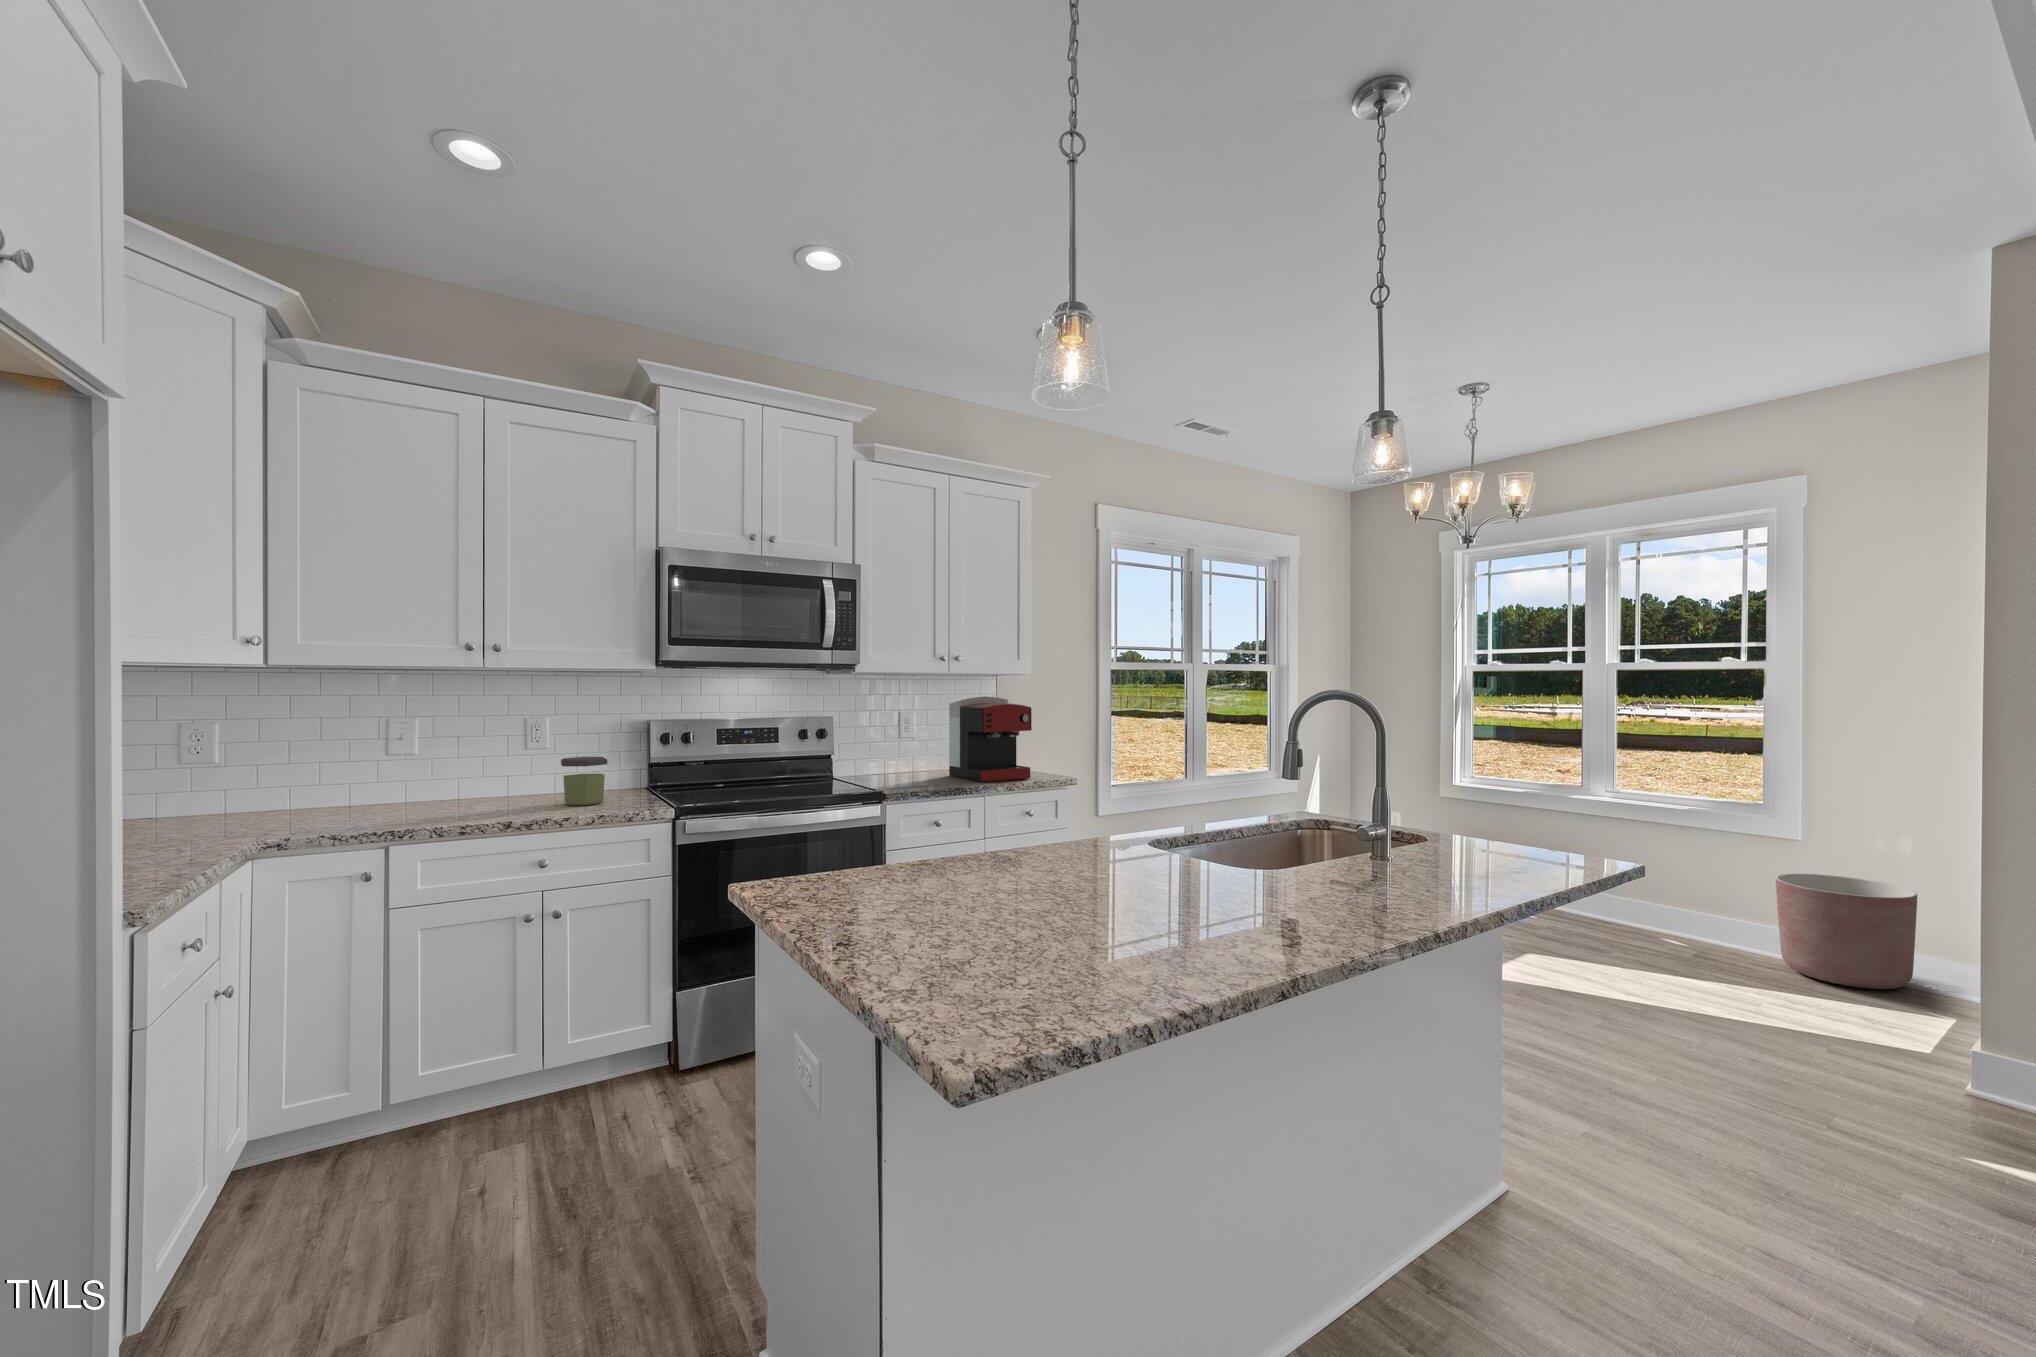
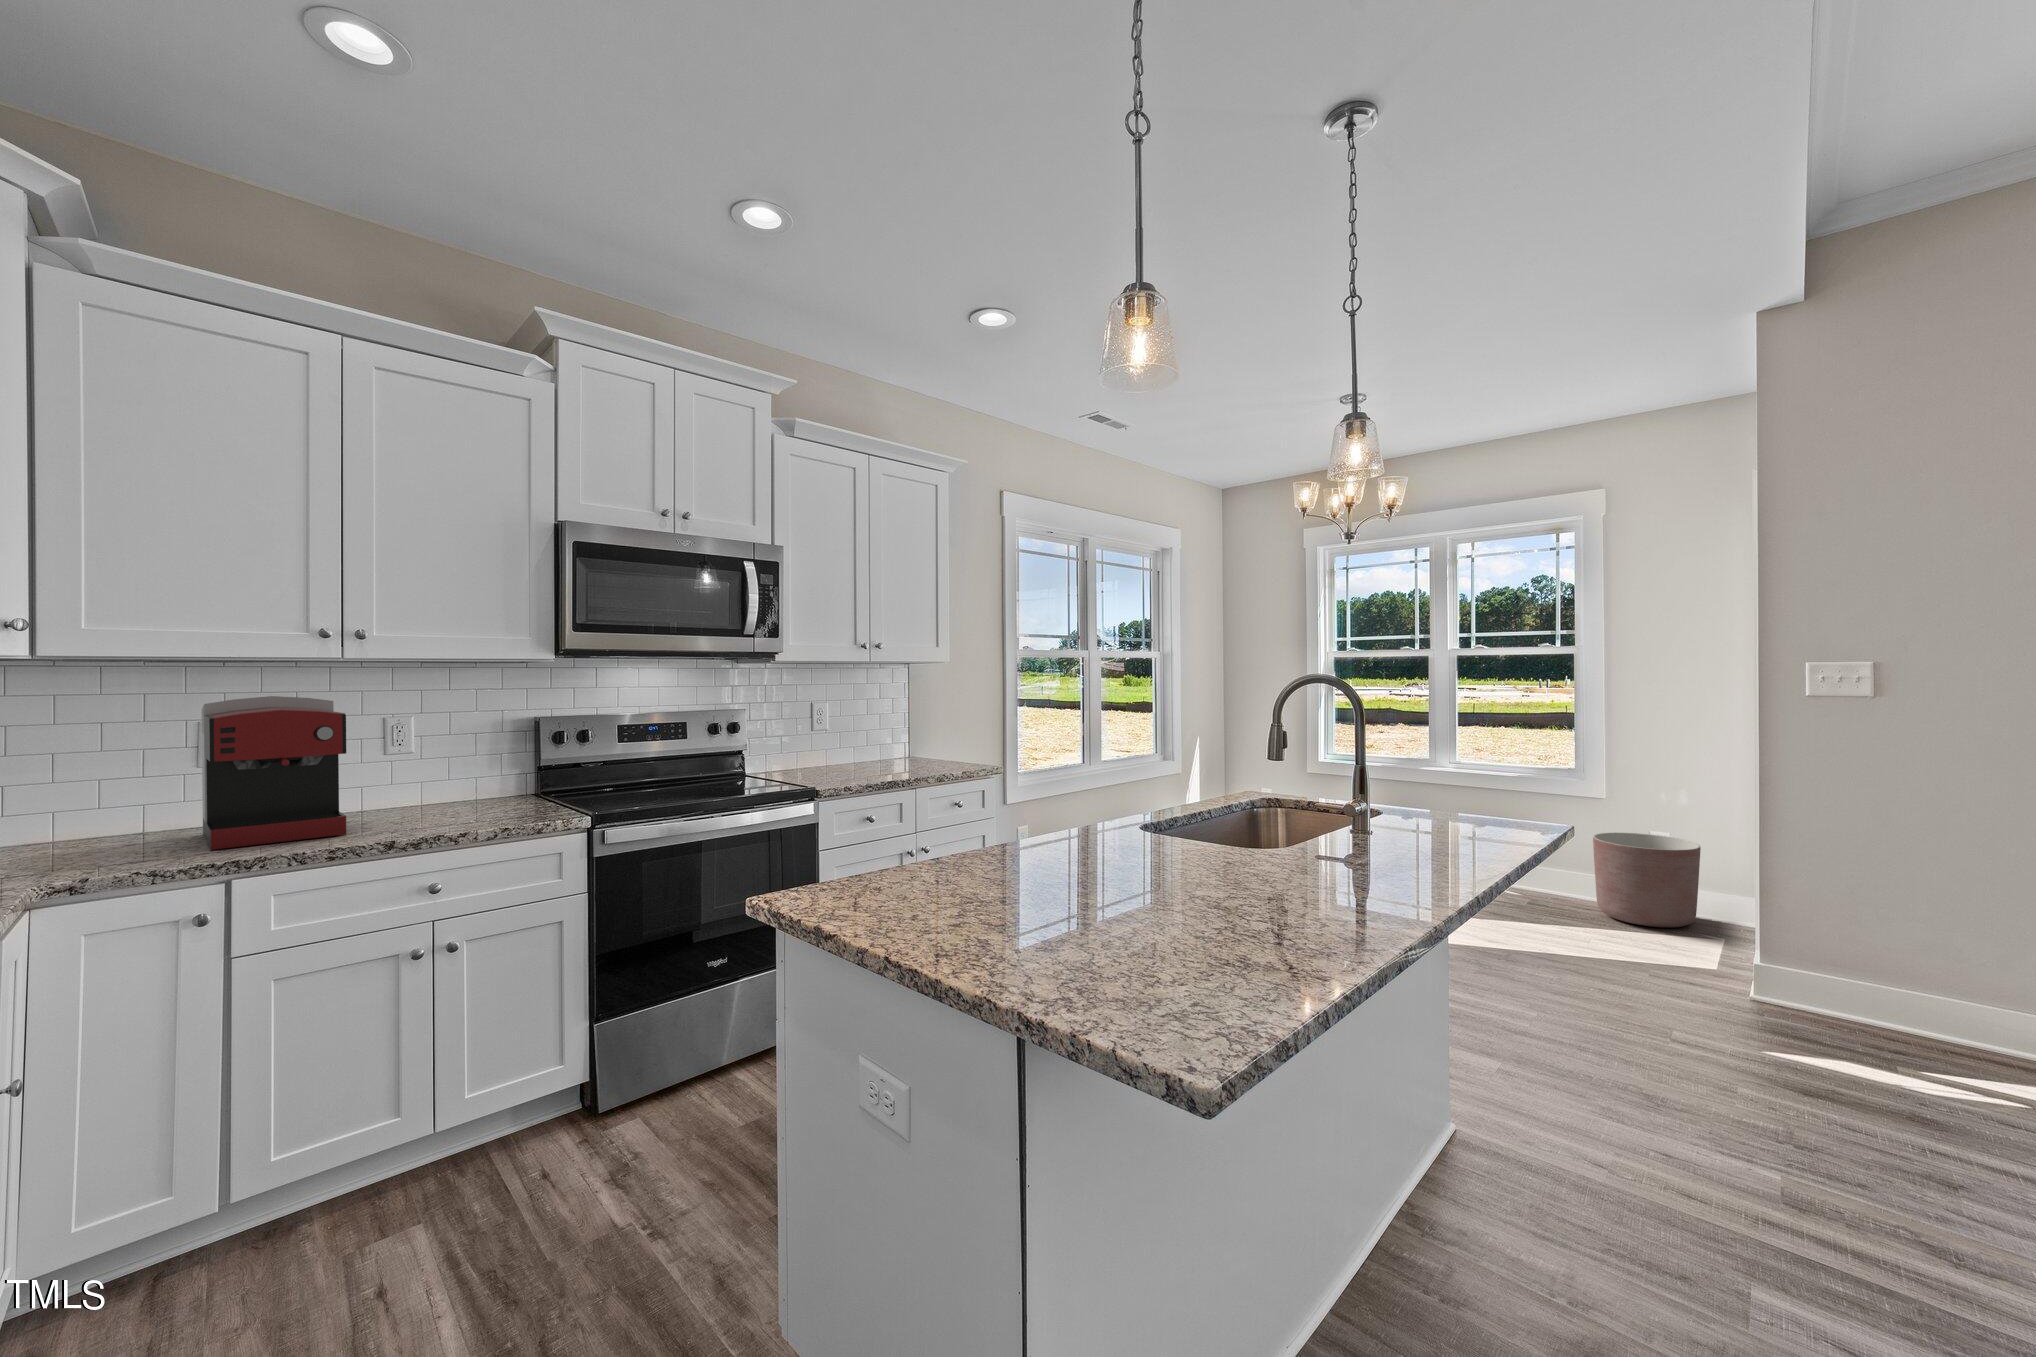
coffee maker: present [949,696,1032,782] -> present [202,696,346,850]
jar: present [561,757,607,805] -> none [440,761,500,820]

